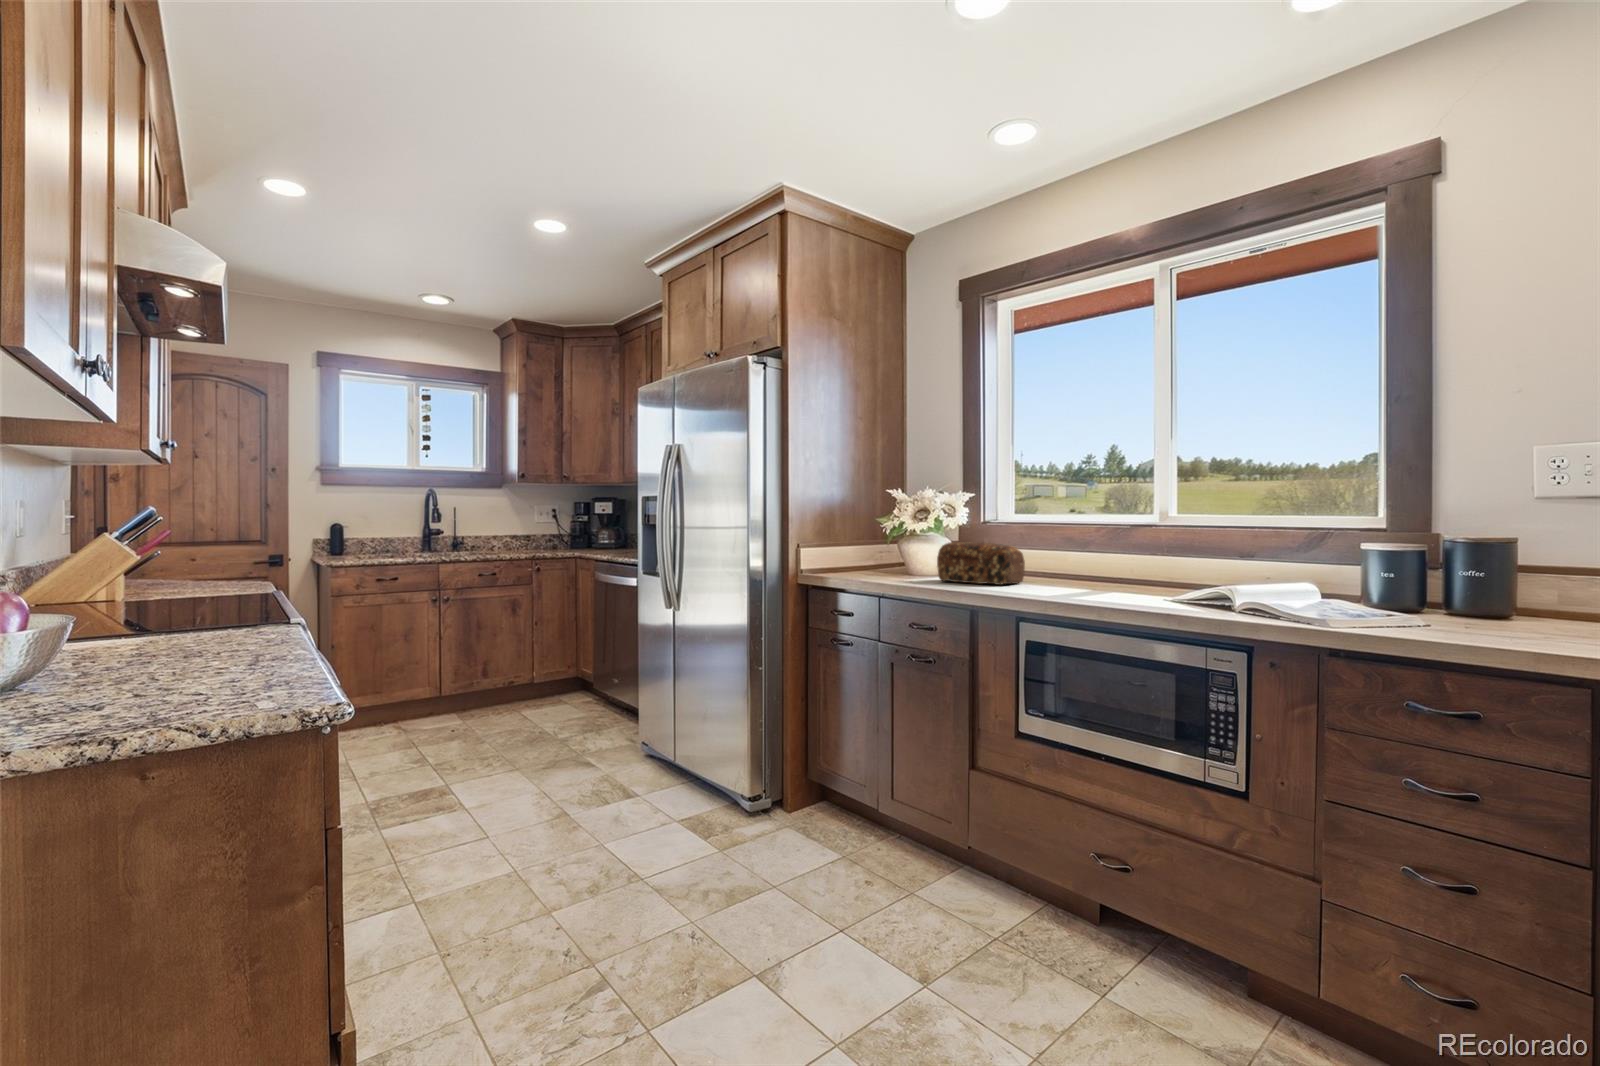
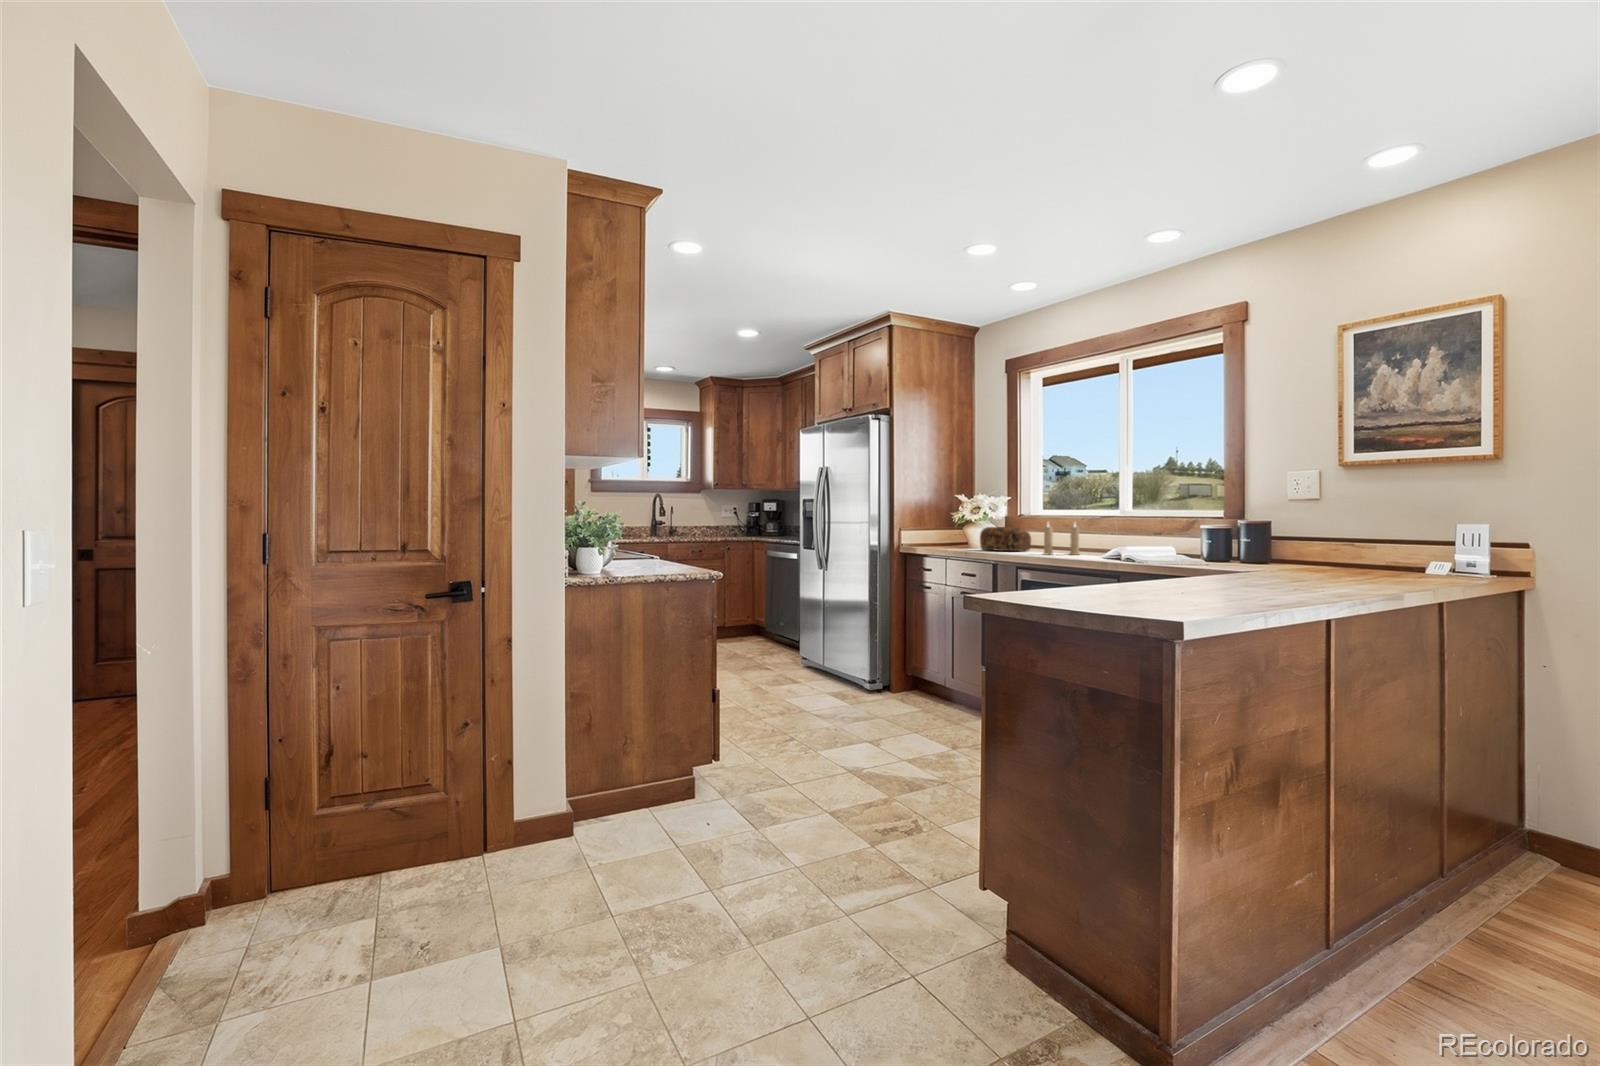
candle: none [1070,534,1138,596] -> present [1044,523,1080,555]

